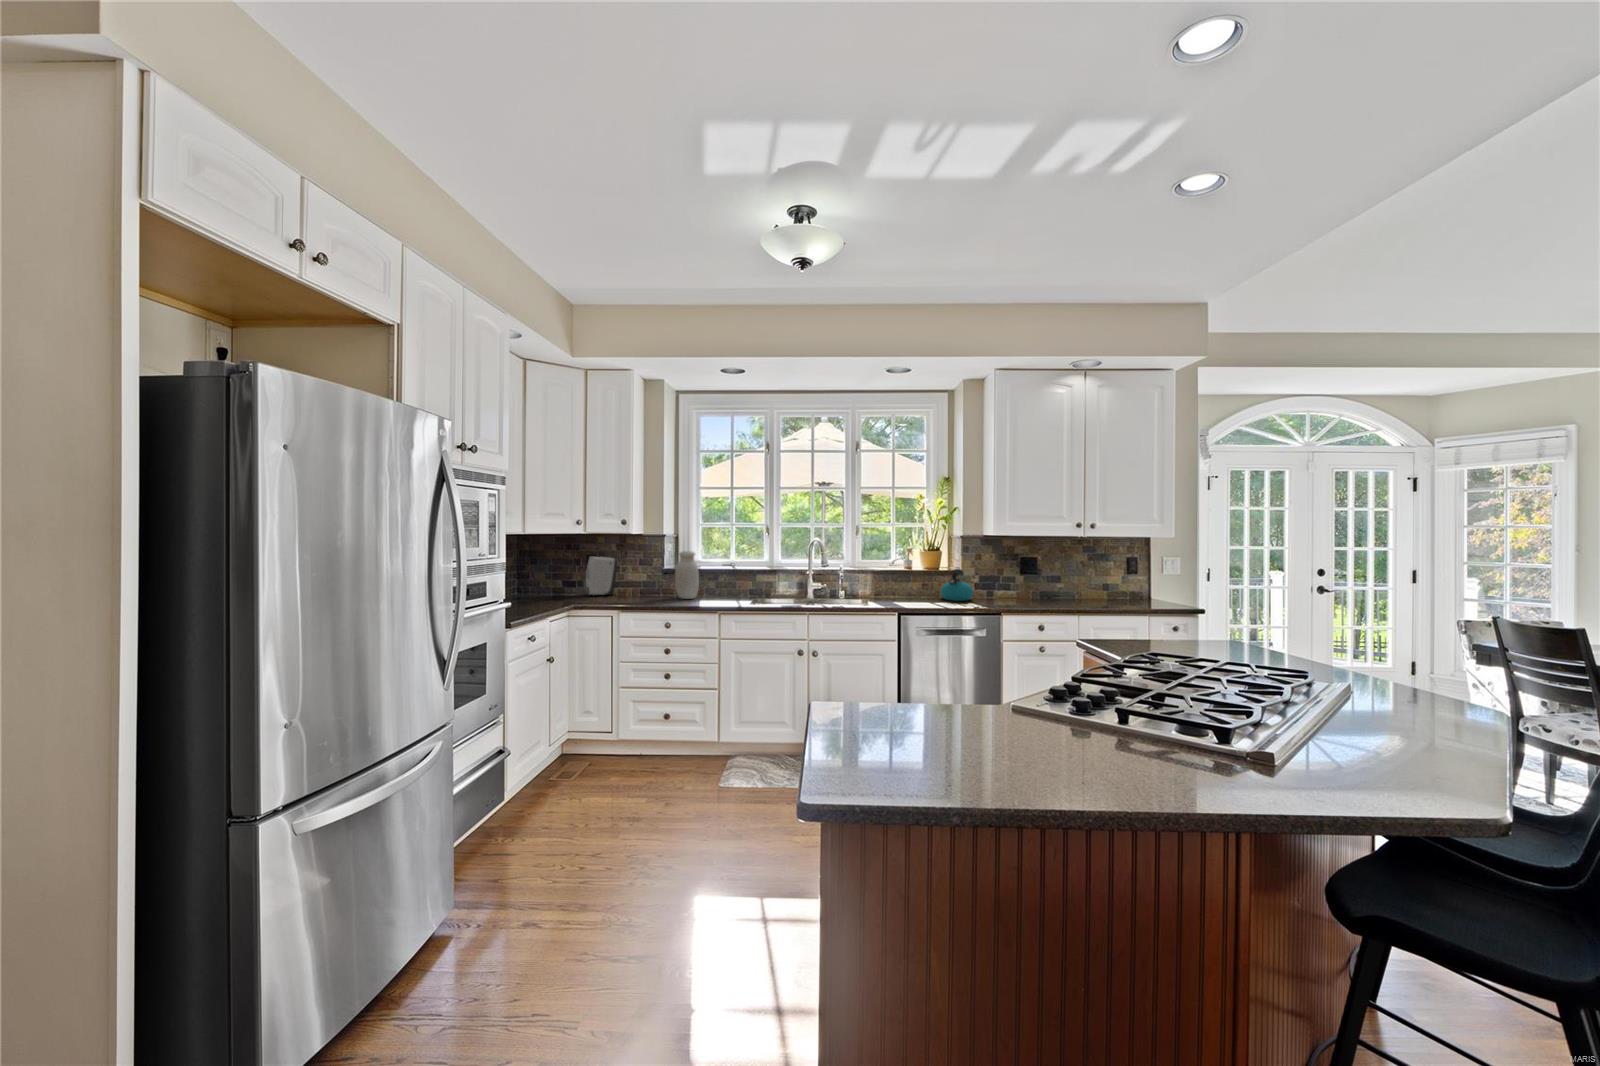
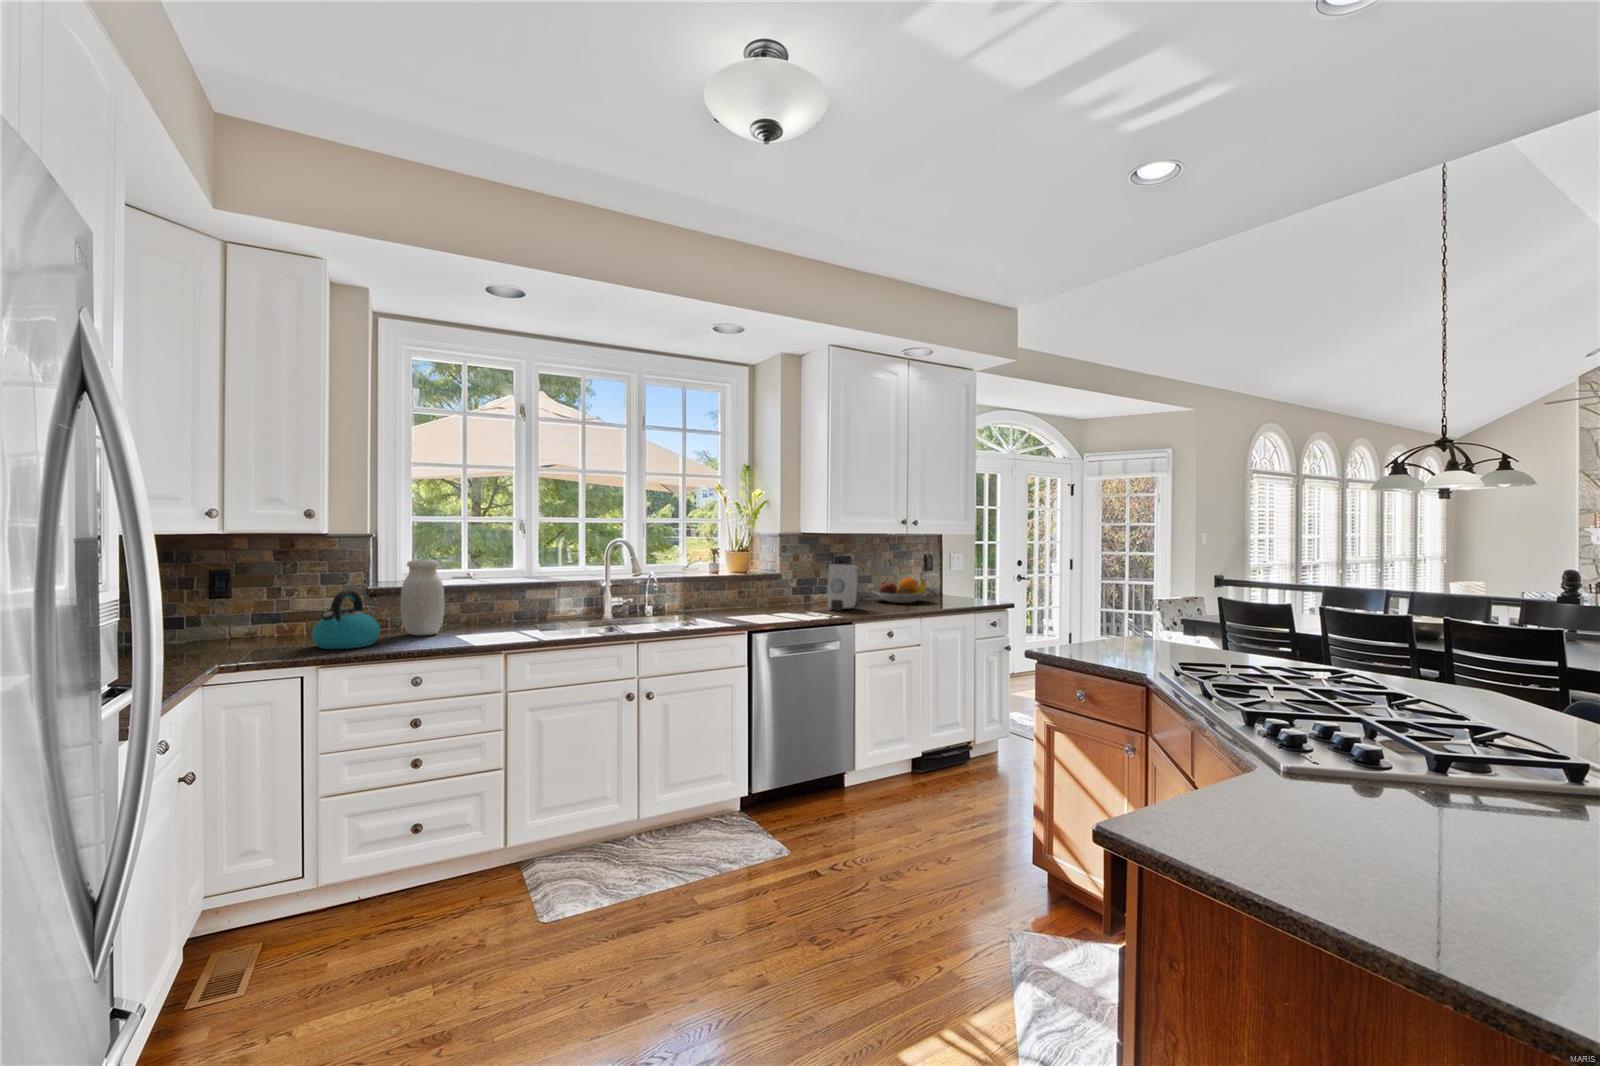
soap dispenser: present [586,557,617,596] -> present [827,564,859,610]
kettle: present [941,569,973,601] -> present [312,590,380,649]
fruit bowl: none [1063,580,1122,604] -> present [874,577,929,603]

